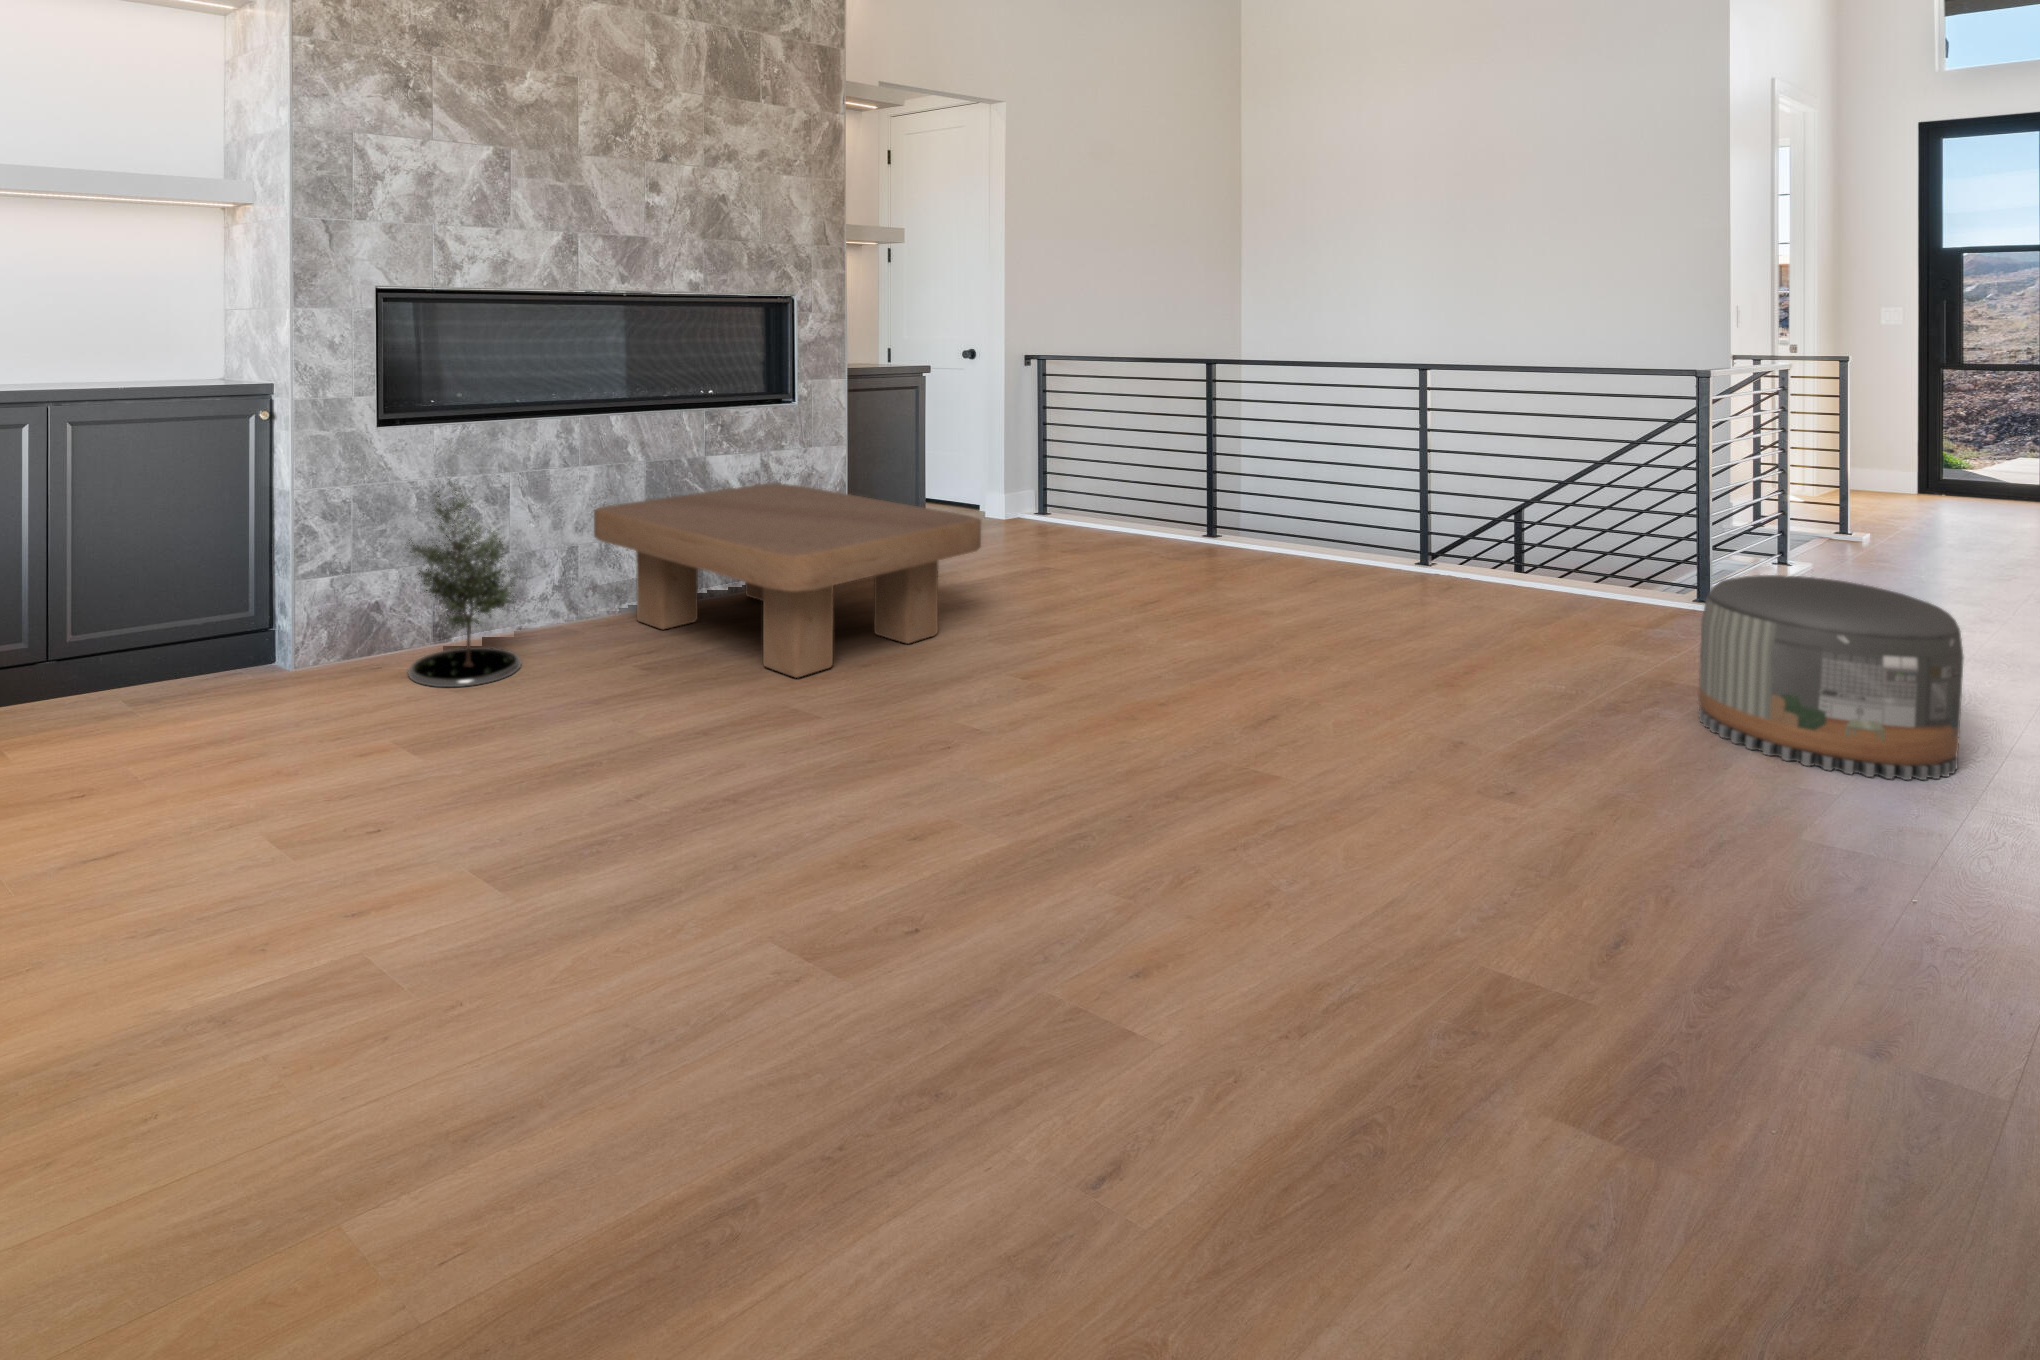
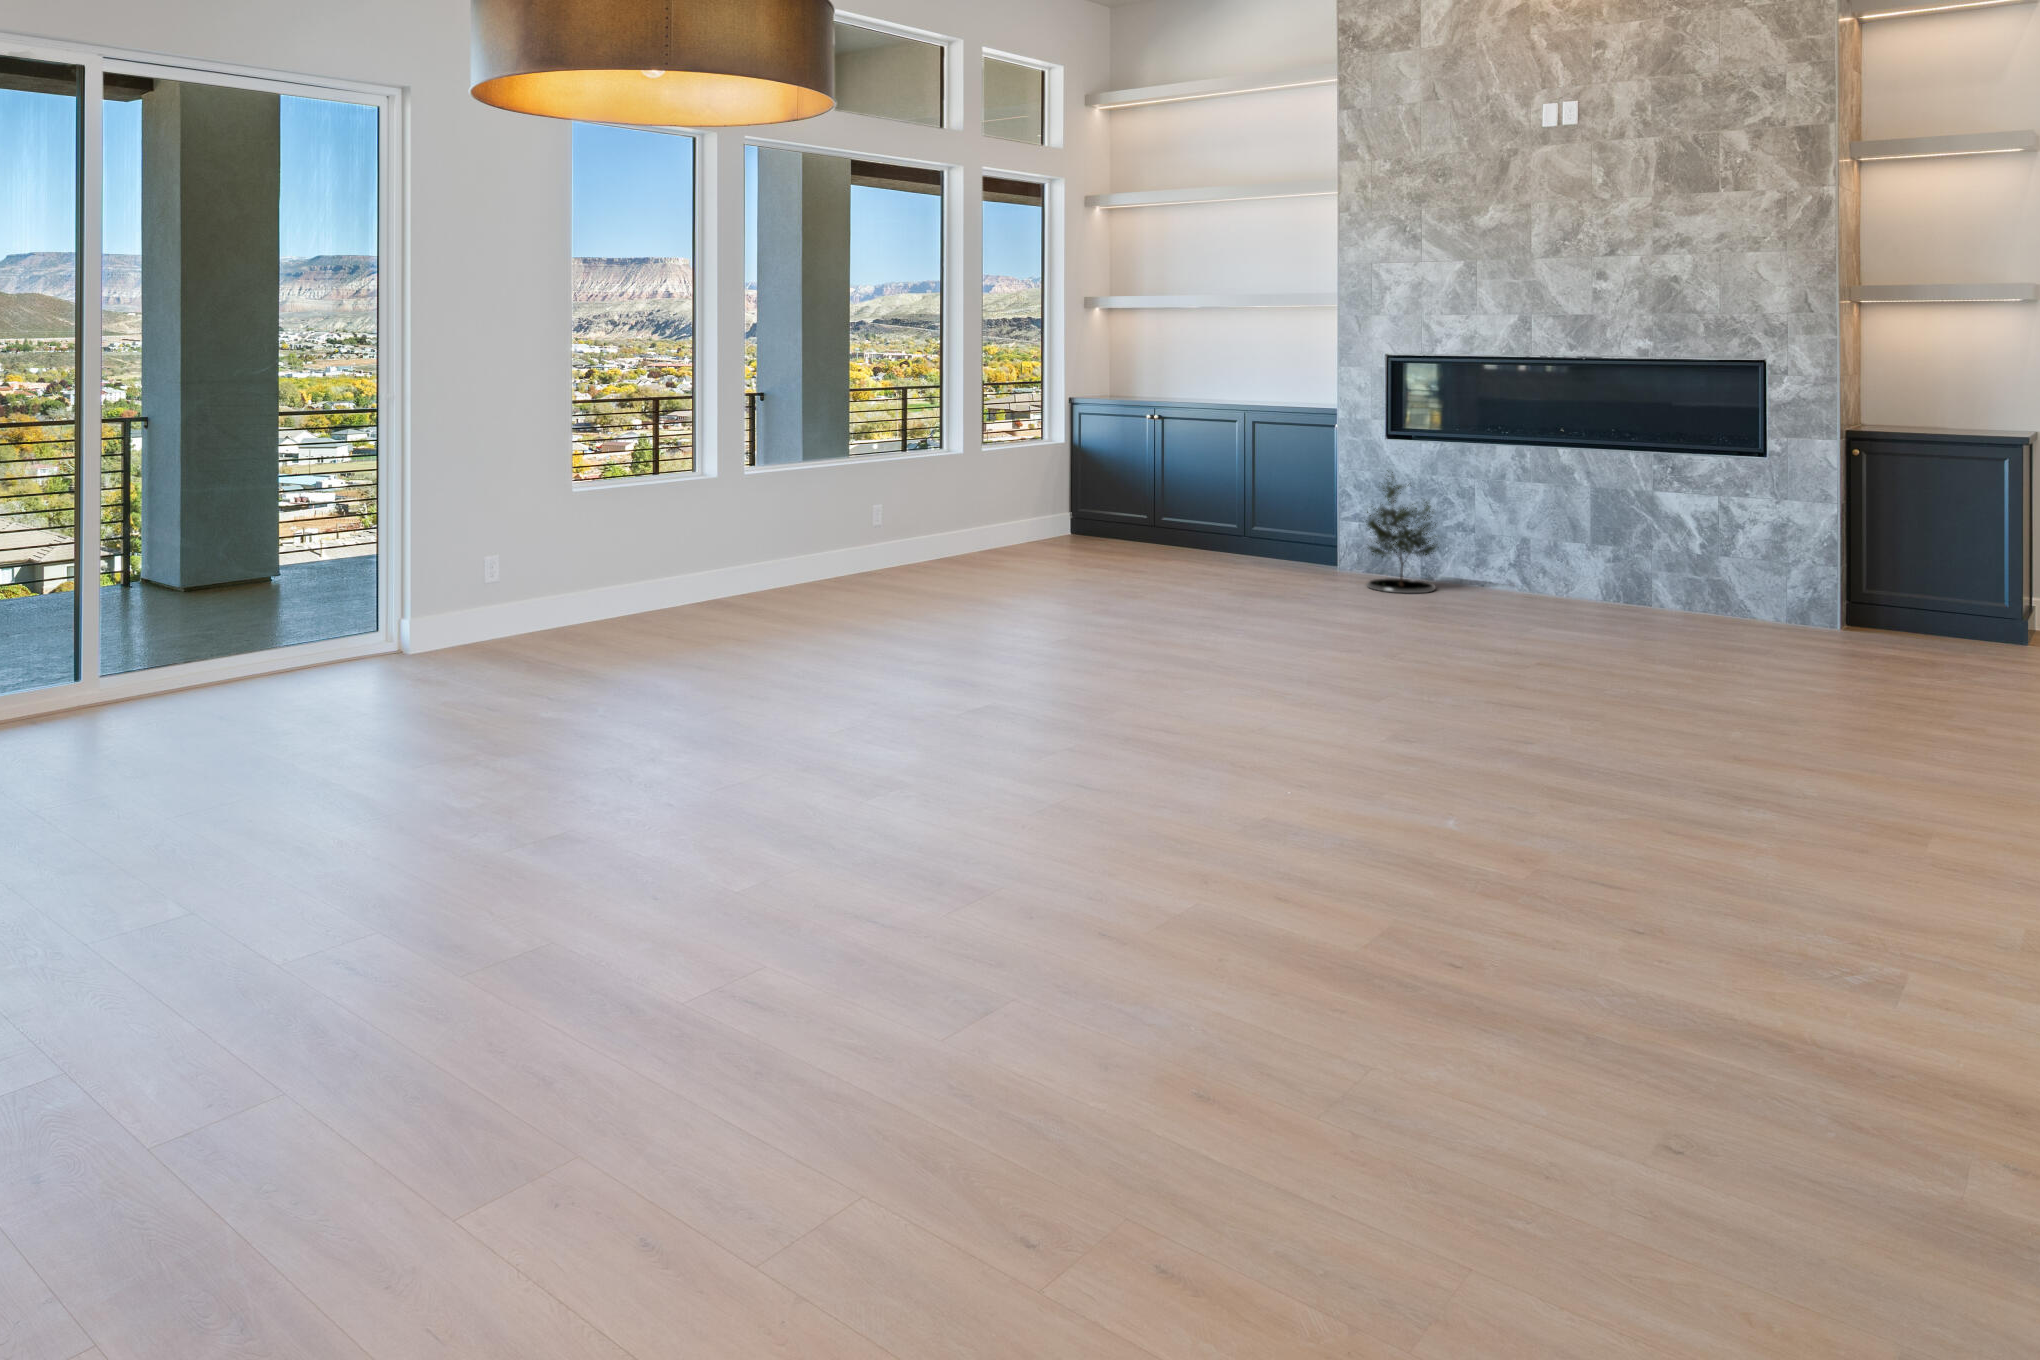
coffee table: present [594,484,981,678] -> none [1452,514,1732,649]
pouf: present [1698,575,1964,780] -> none [1752,681,2003,900]

